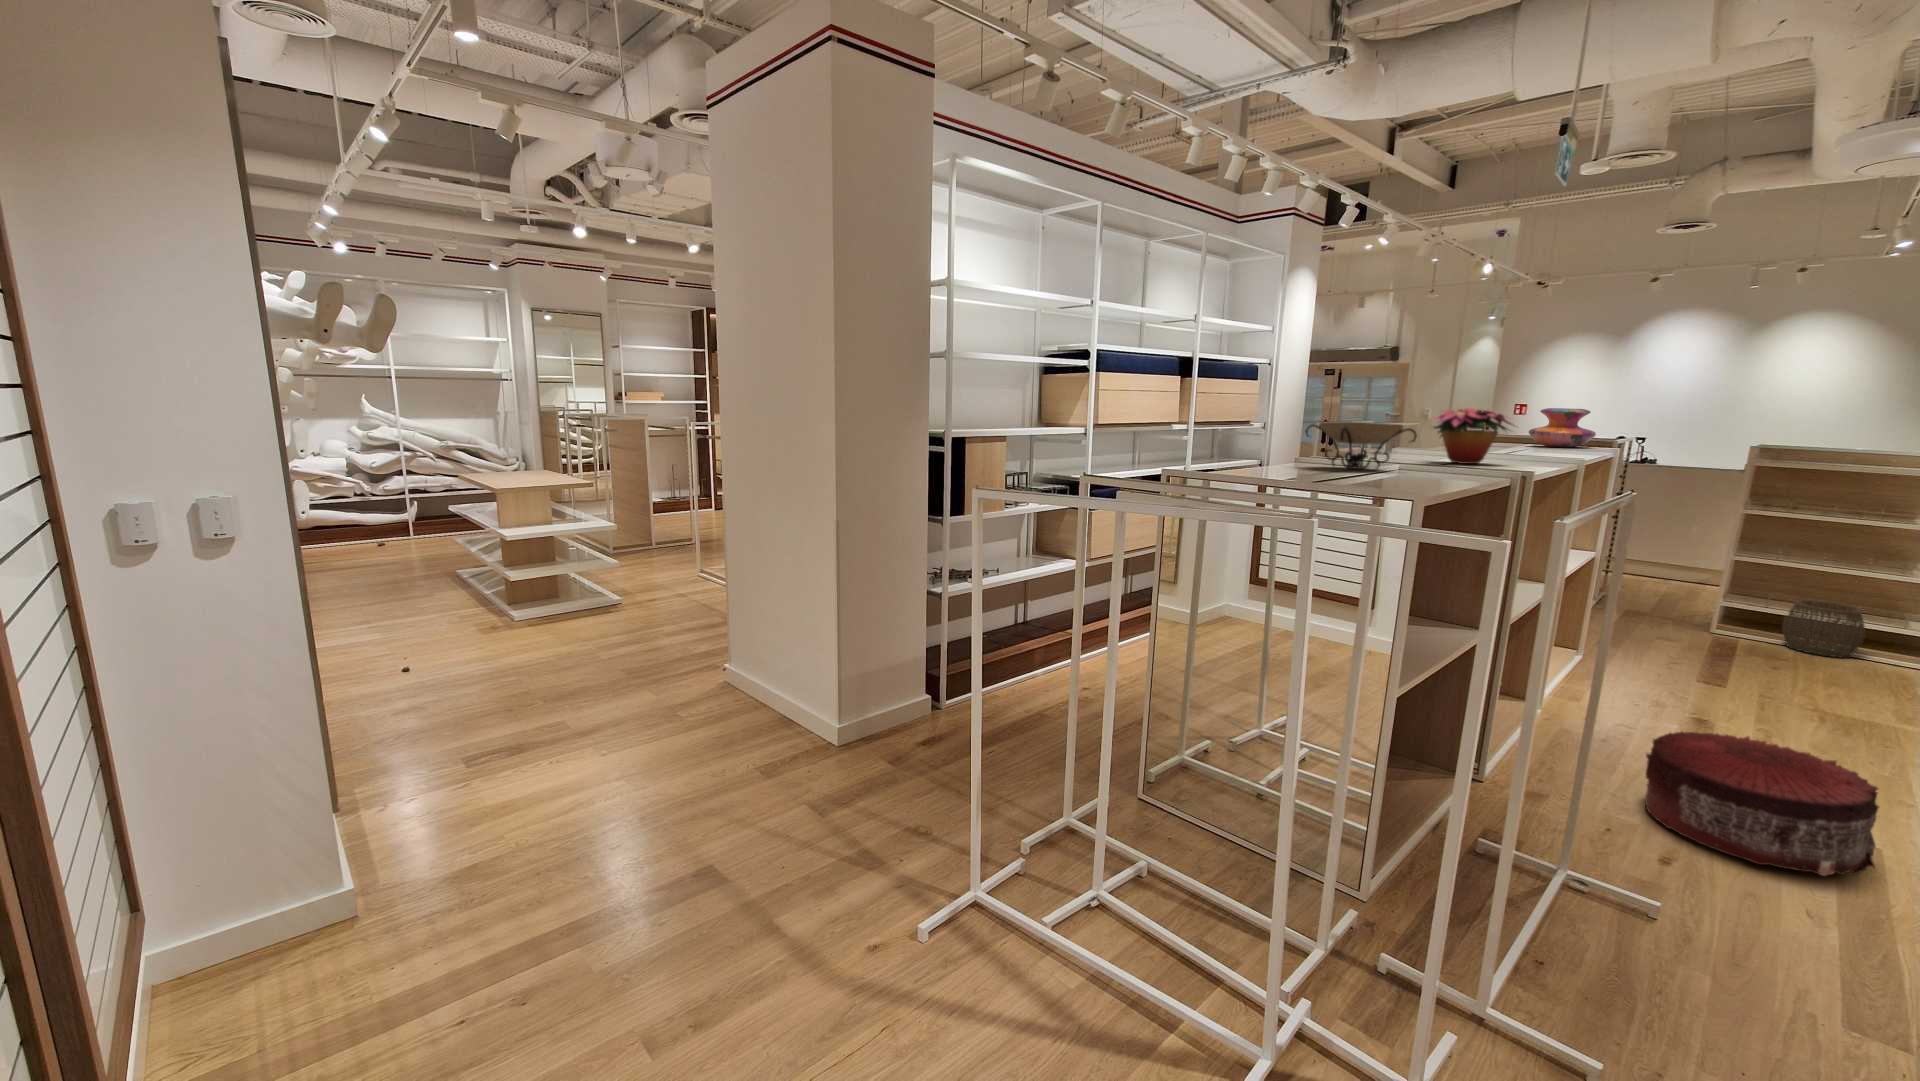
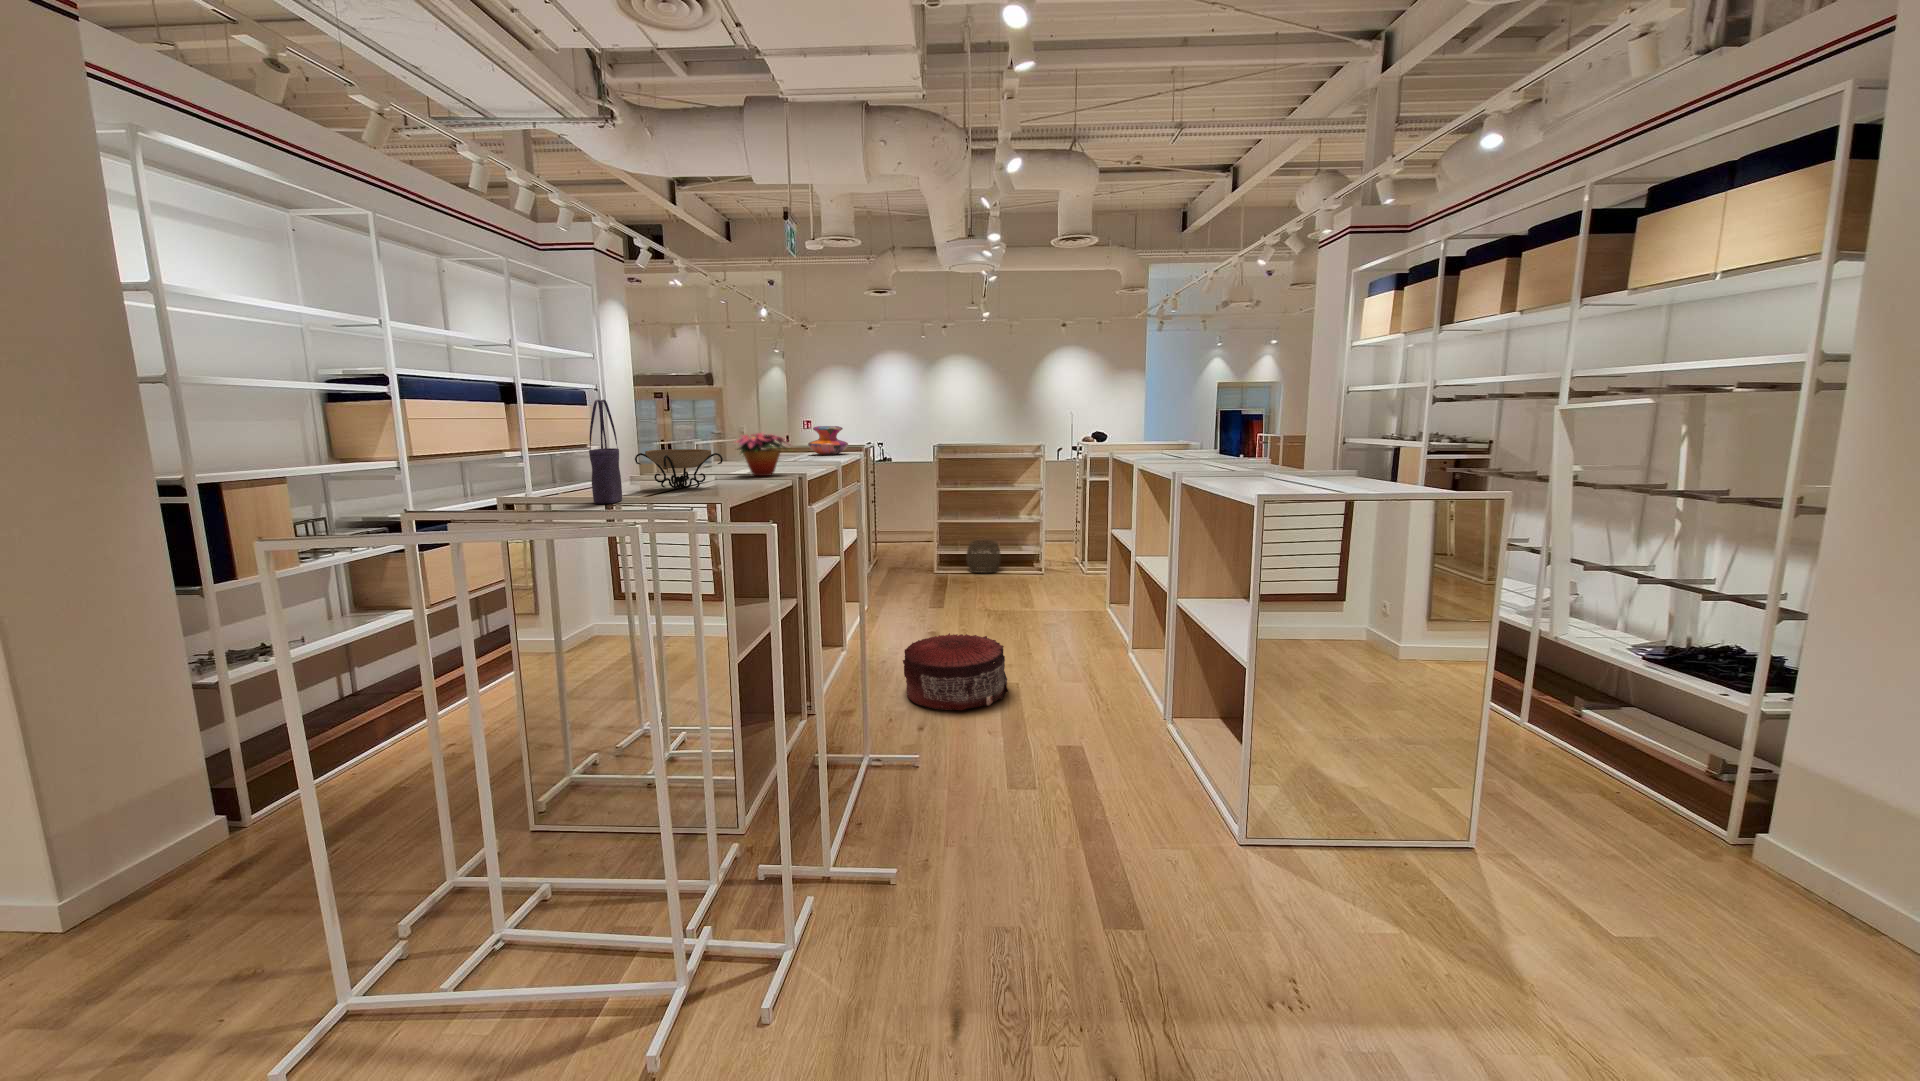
tote bag: none [1255,358,1291,476] -> present [589,400,622,504]

